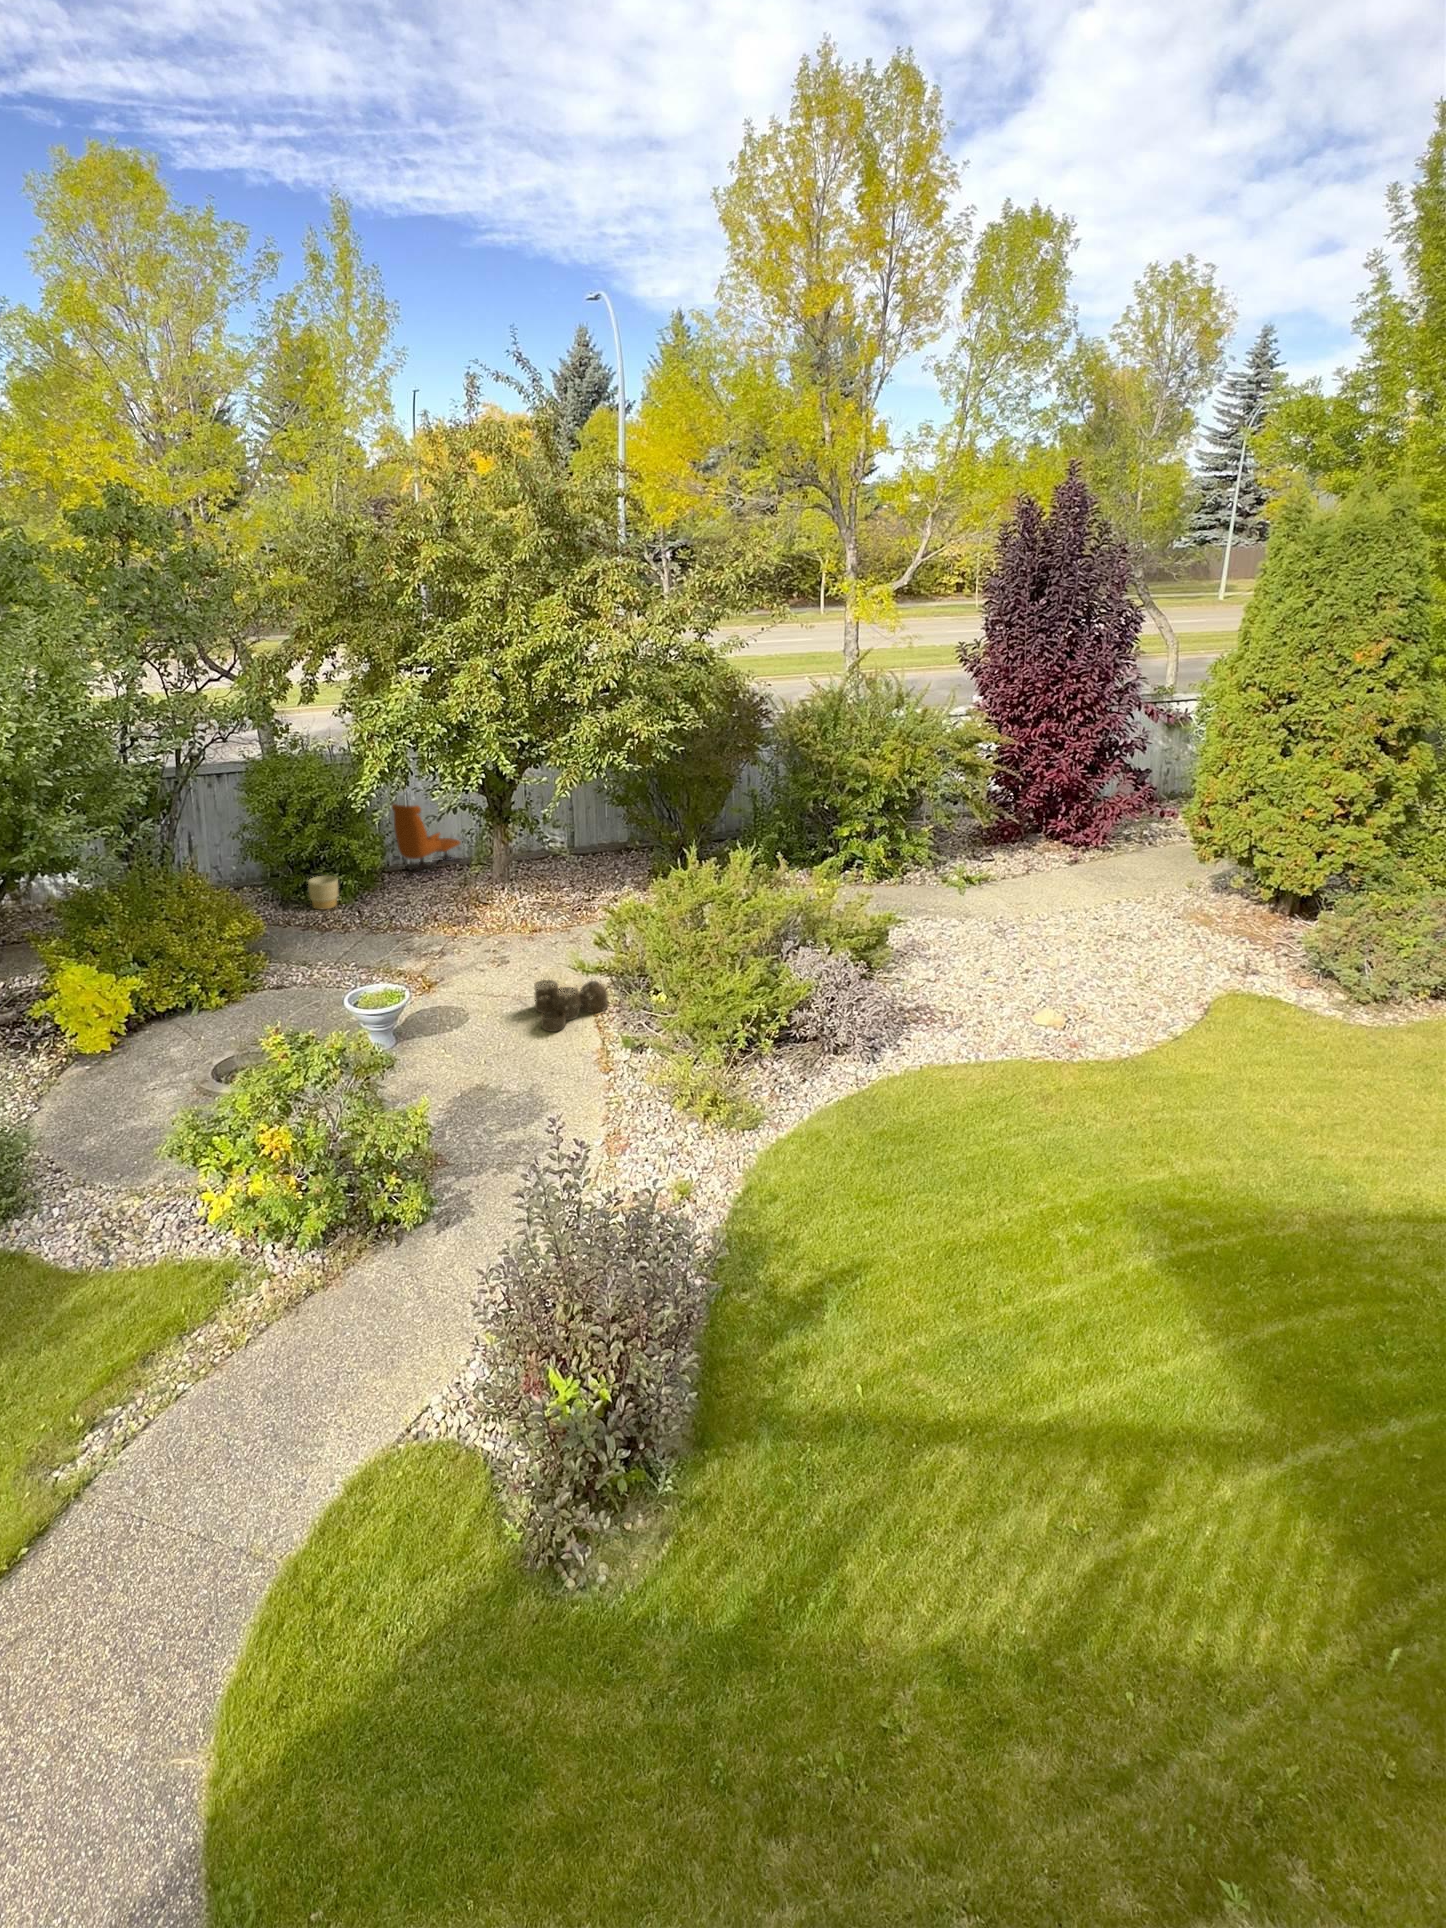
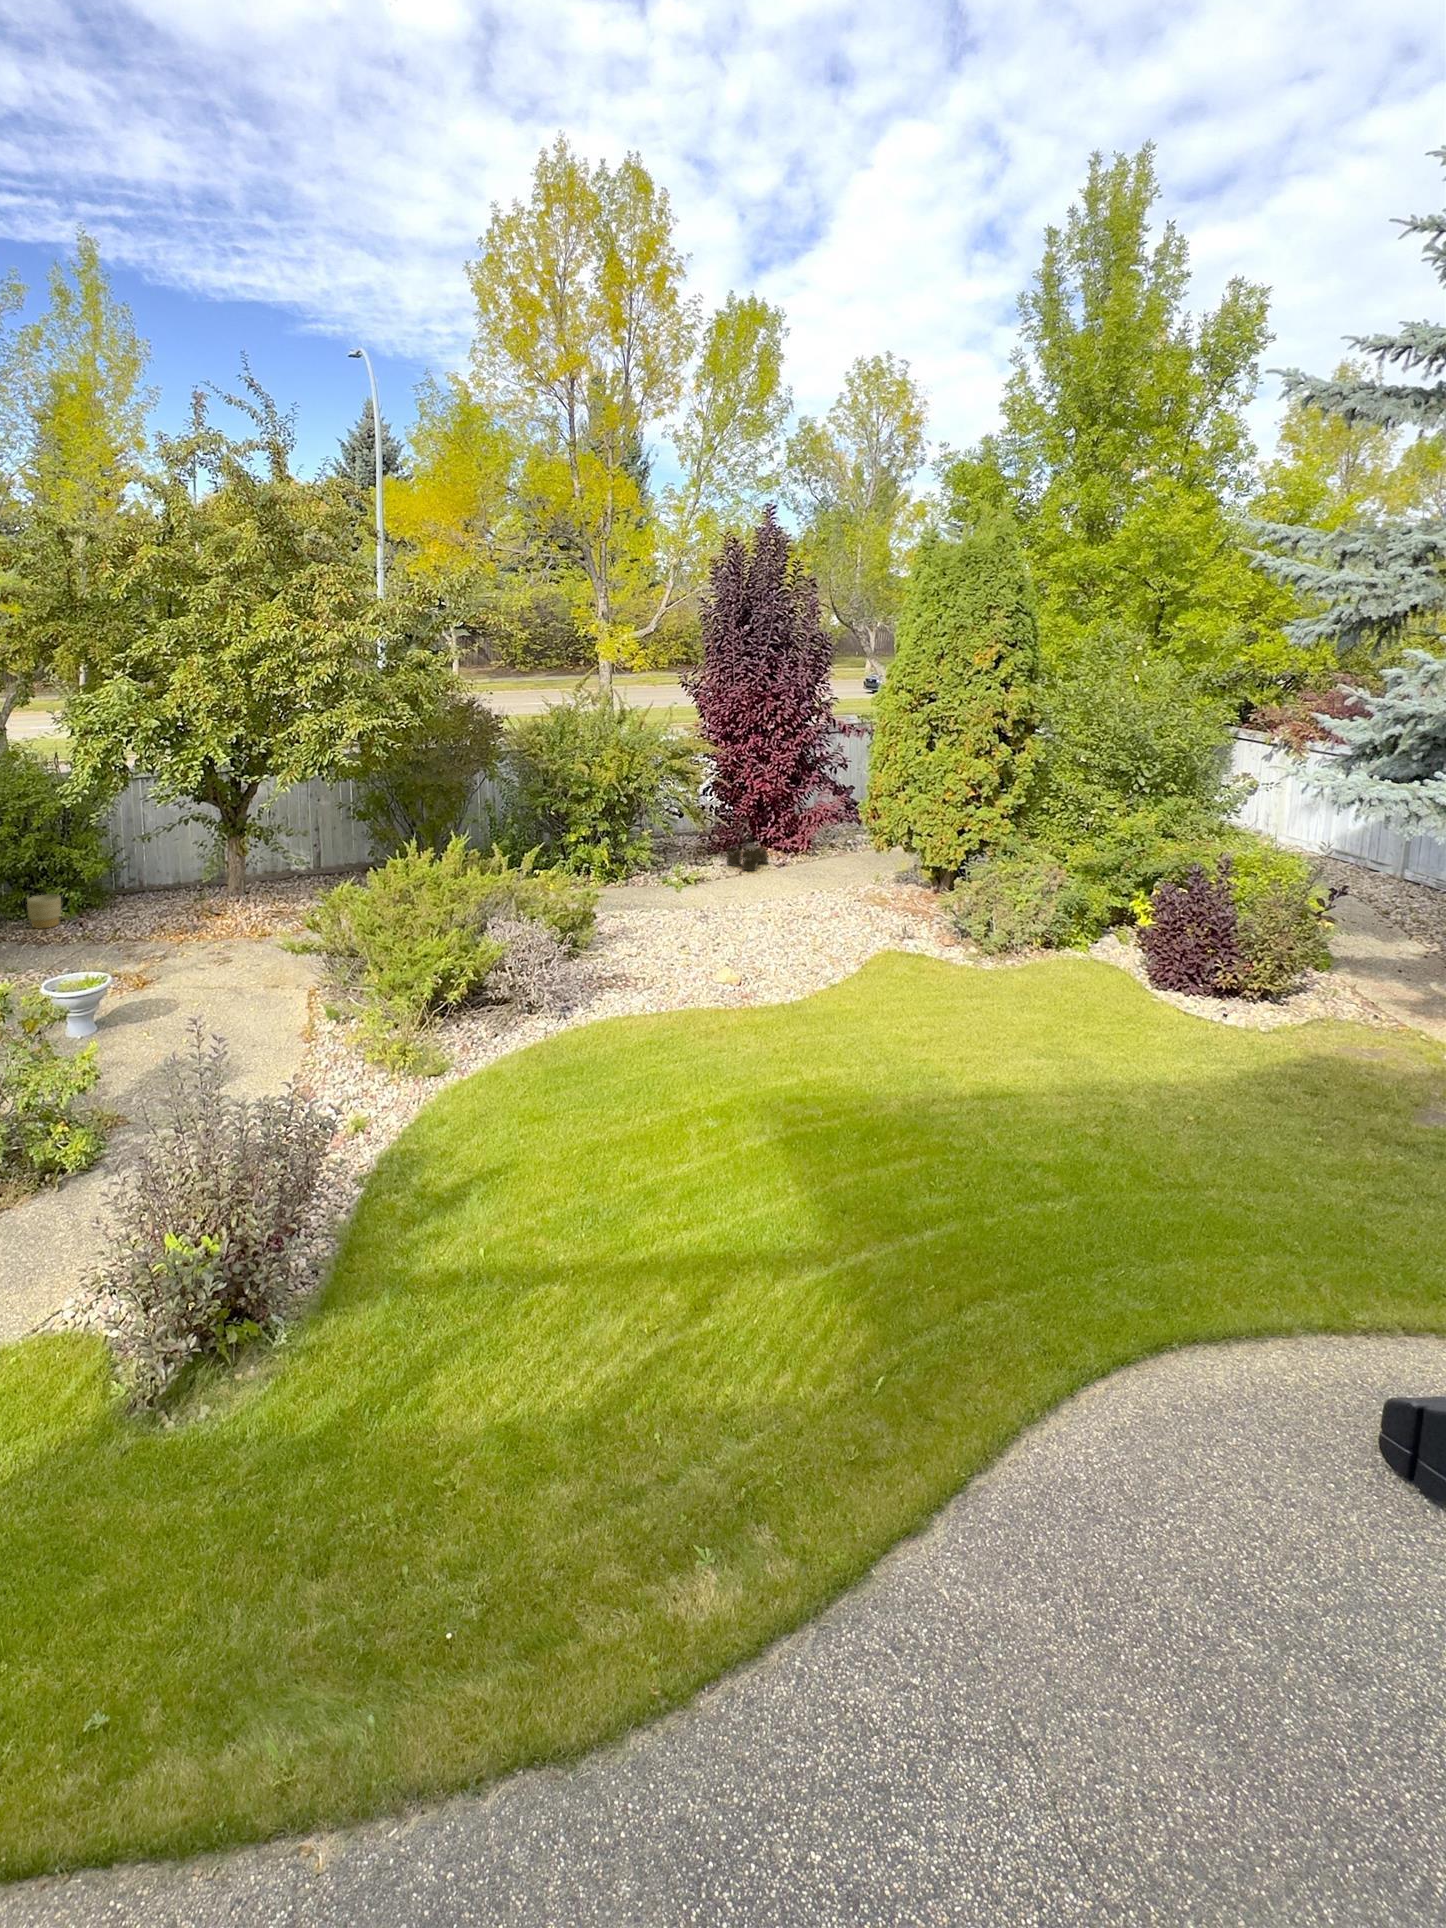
lounge chair: present [392,804,460,875] -> none [125,822,204,898]
woven basket: present [534,980,608,1031] -> present [727,846,768,871]

